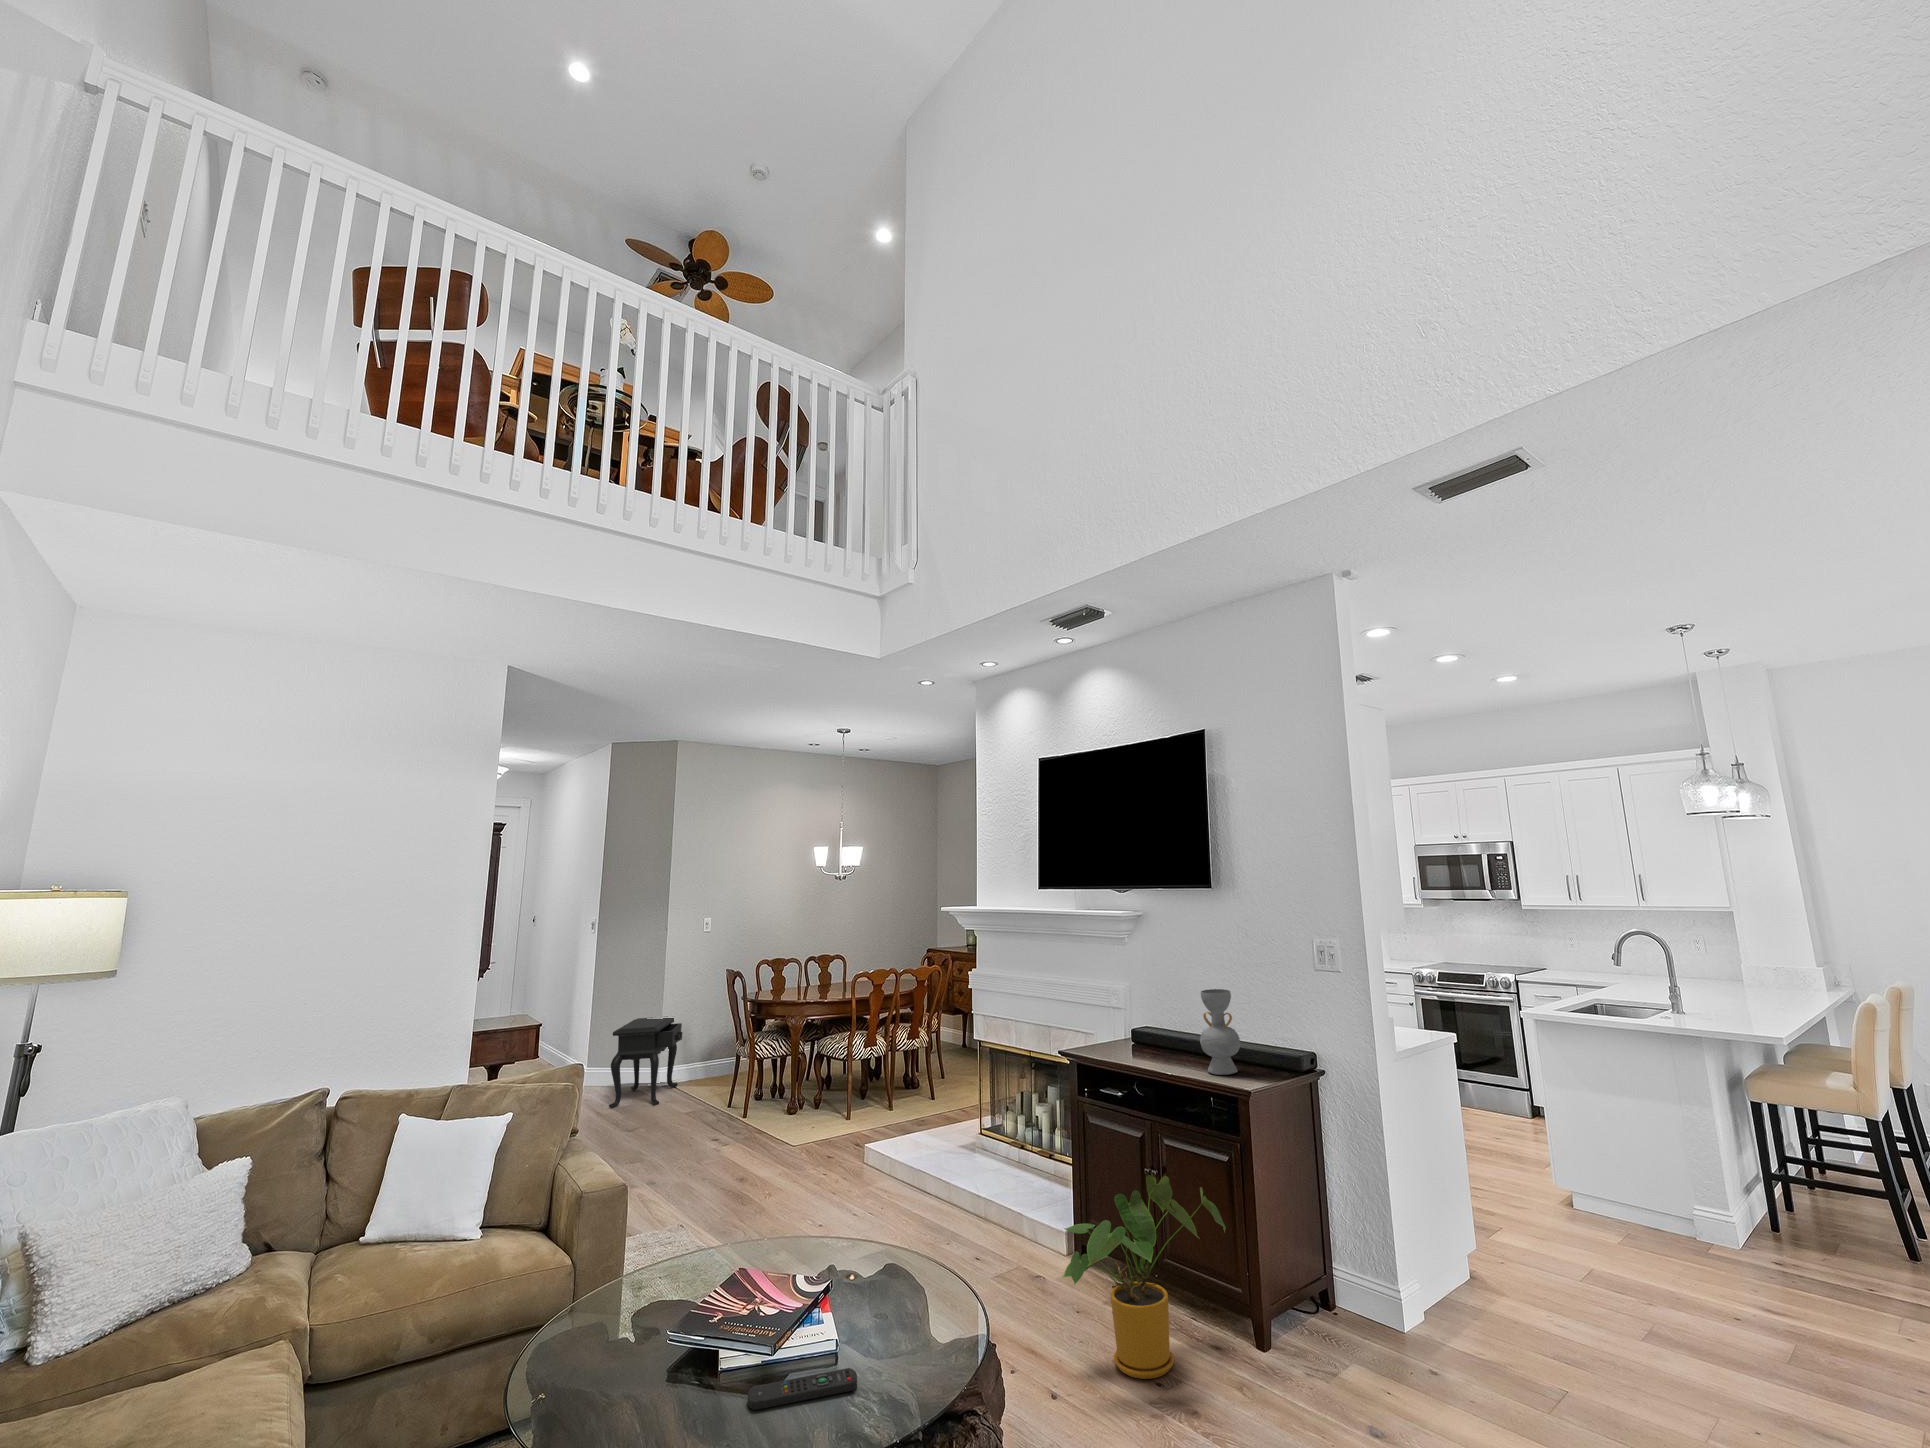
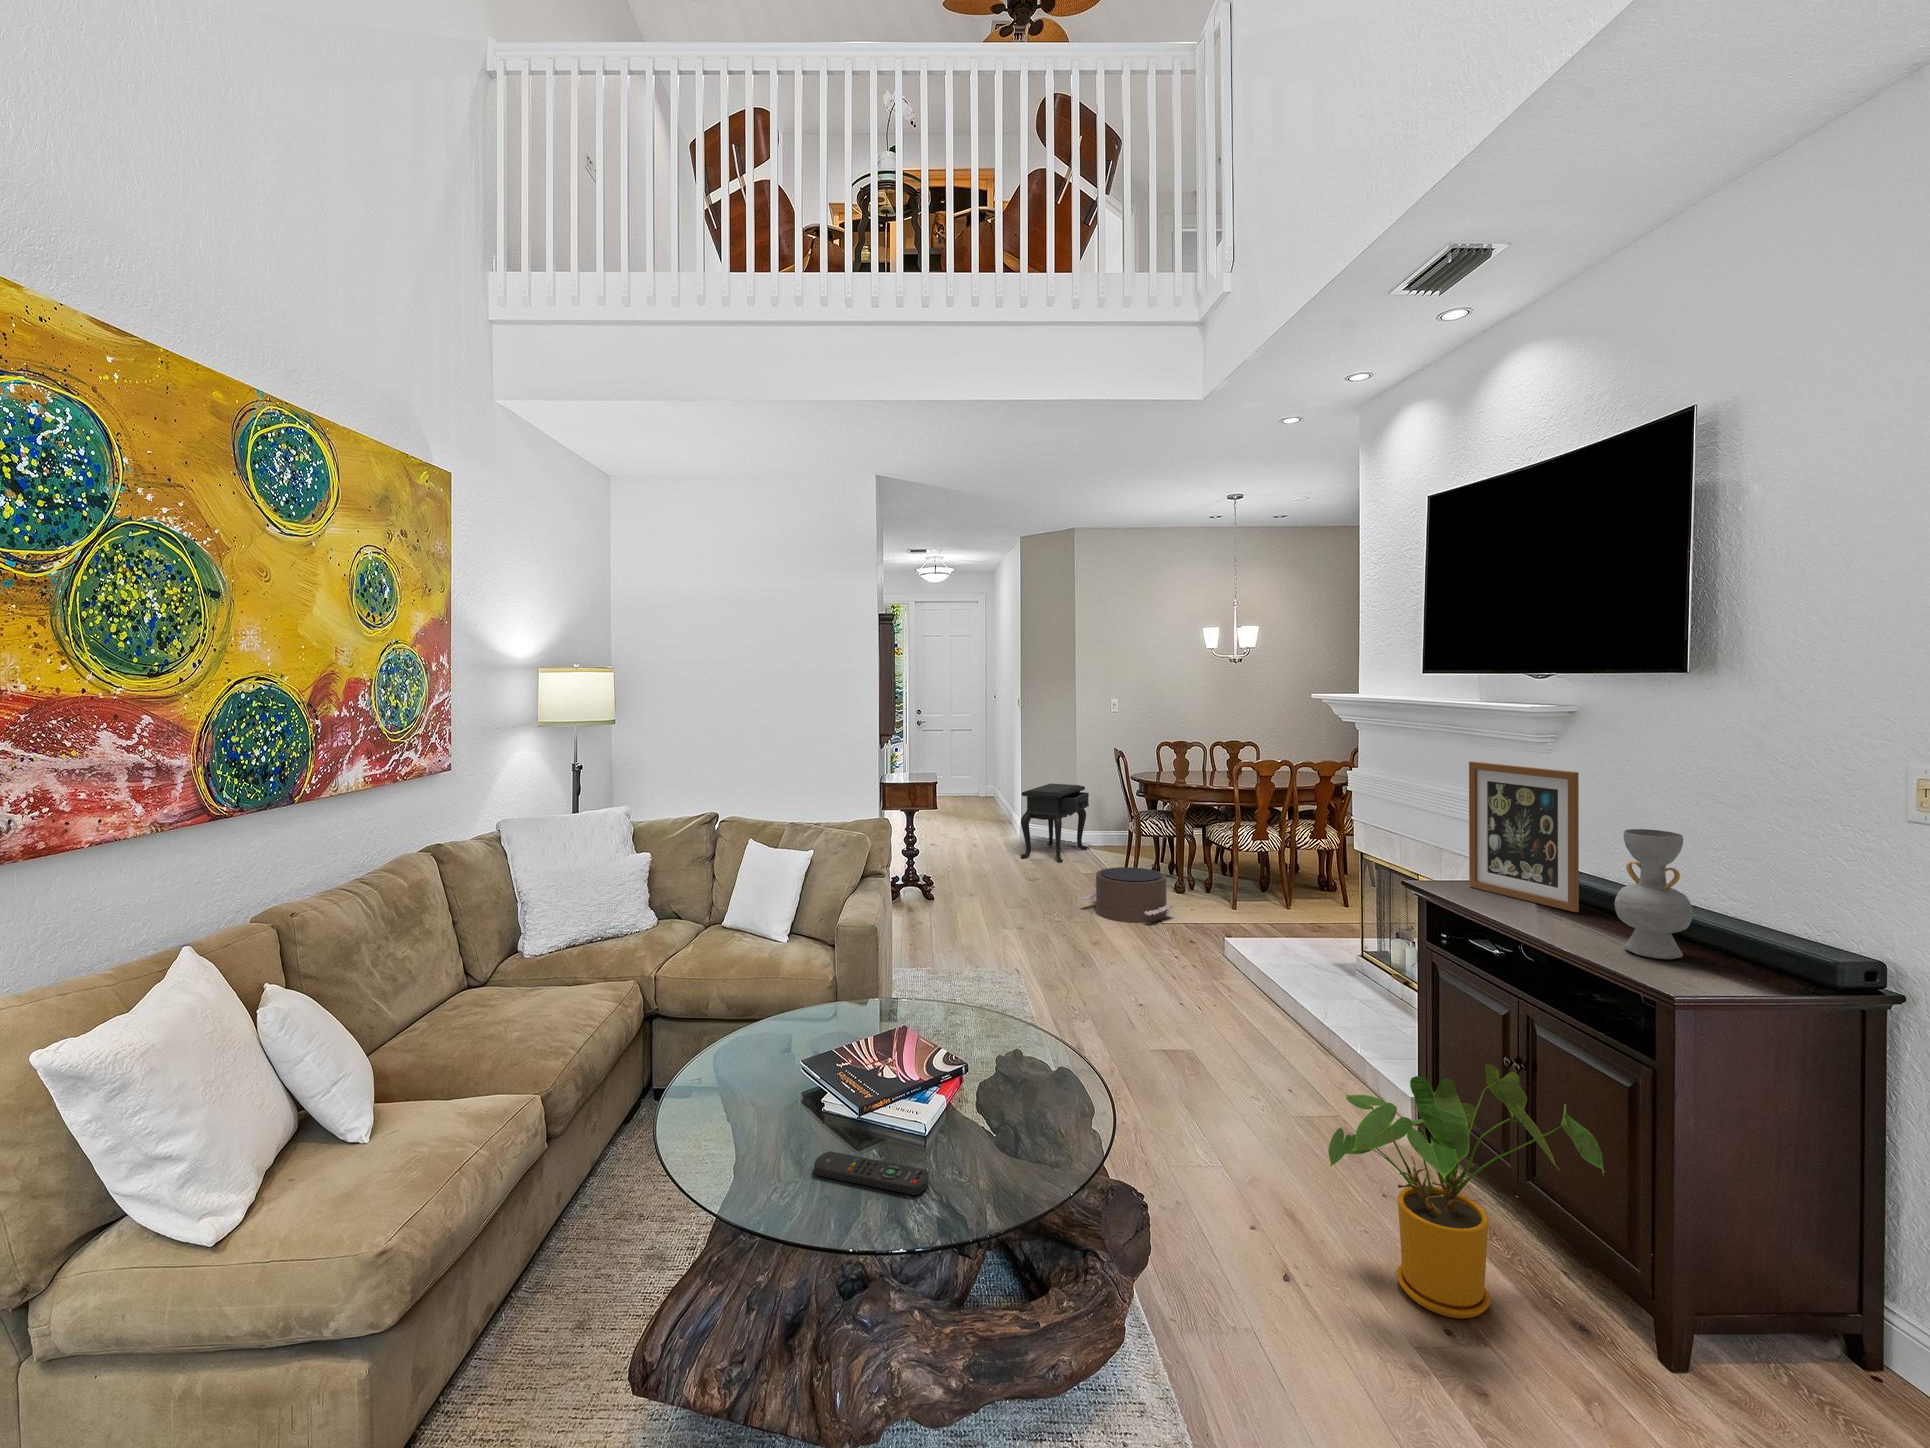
picture frame: none [1091,954,1168,1055] -> present [1469,761,1579,912]
pouf: none [709,1092,803,1152] -> present [1082,867,1172,923]

